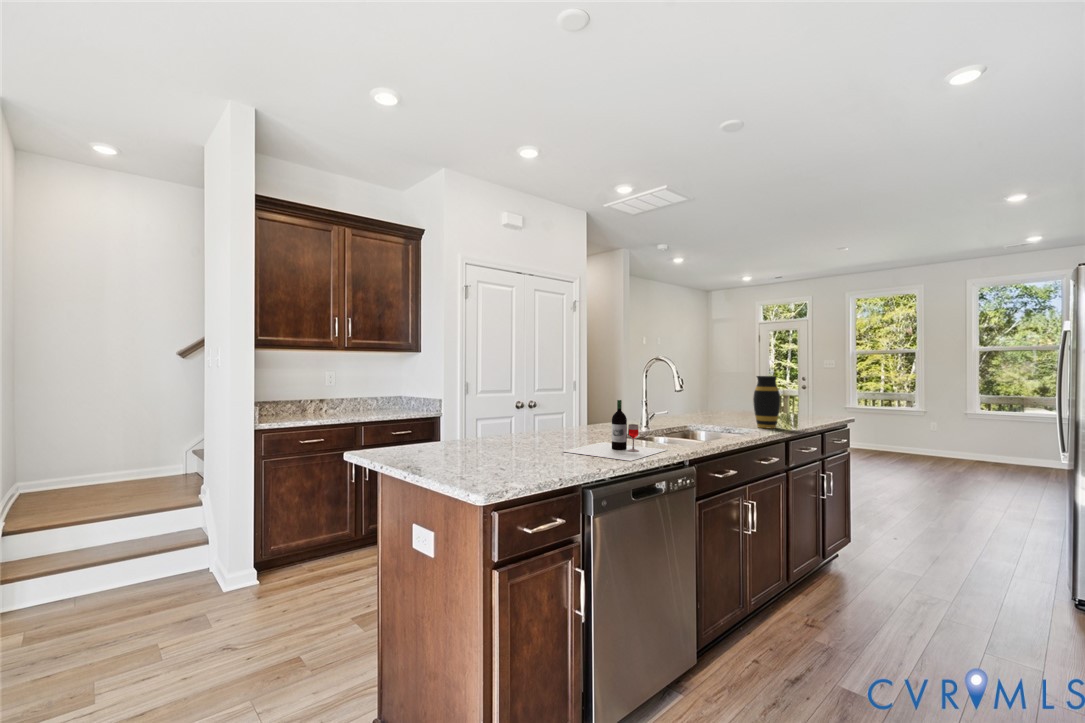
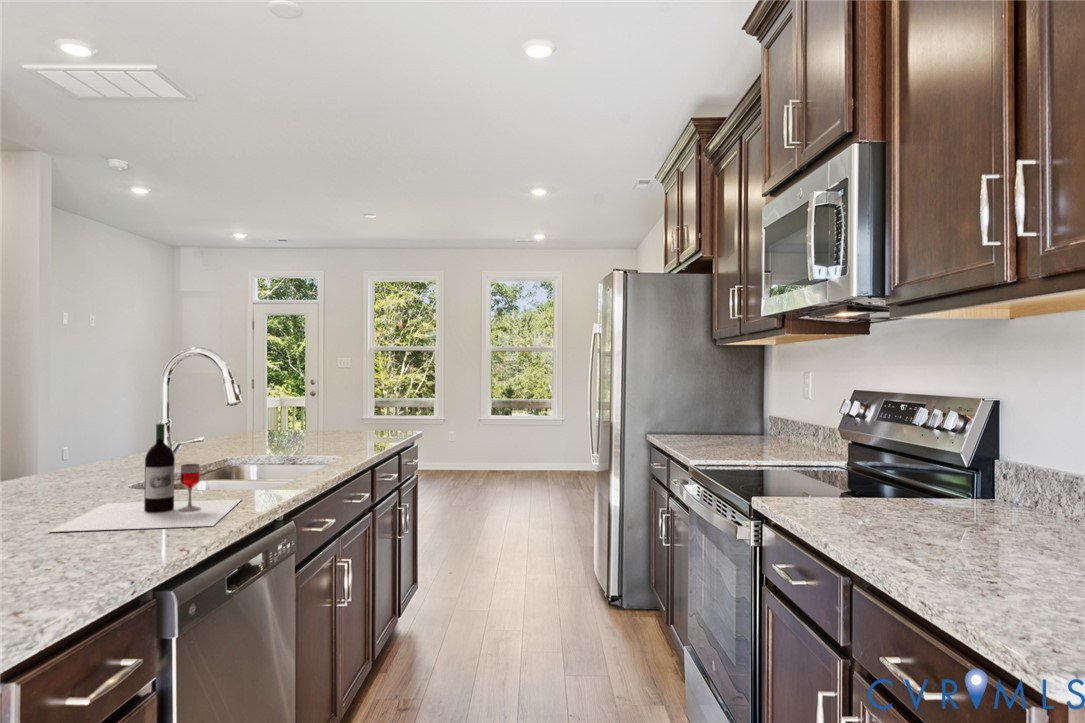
vase: present [753,376,780,428] -> none [305,379,340,452]

